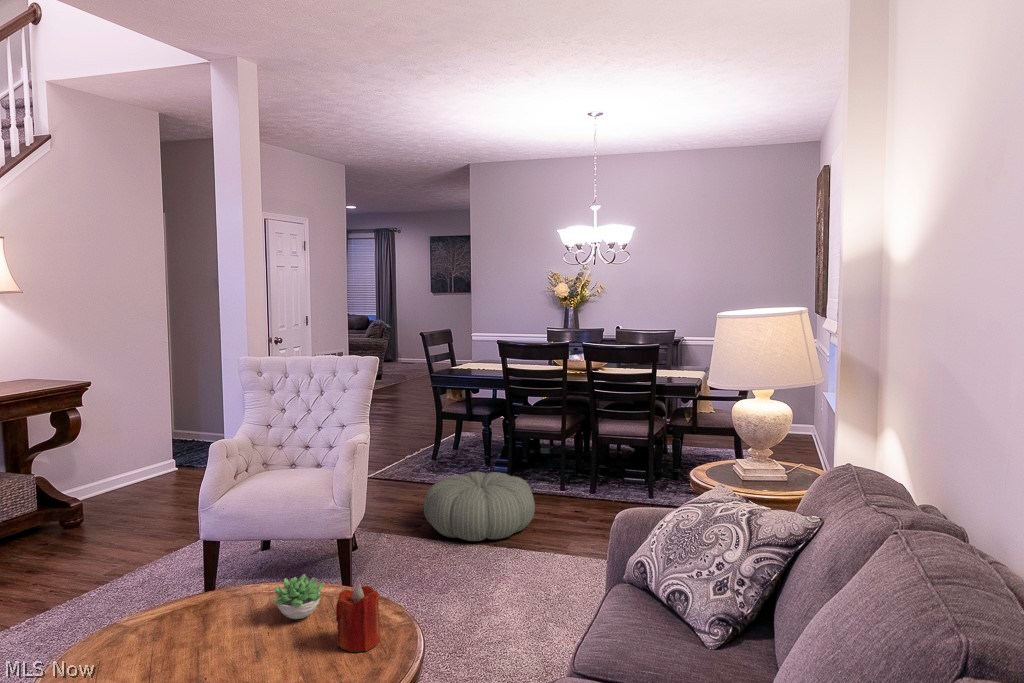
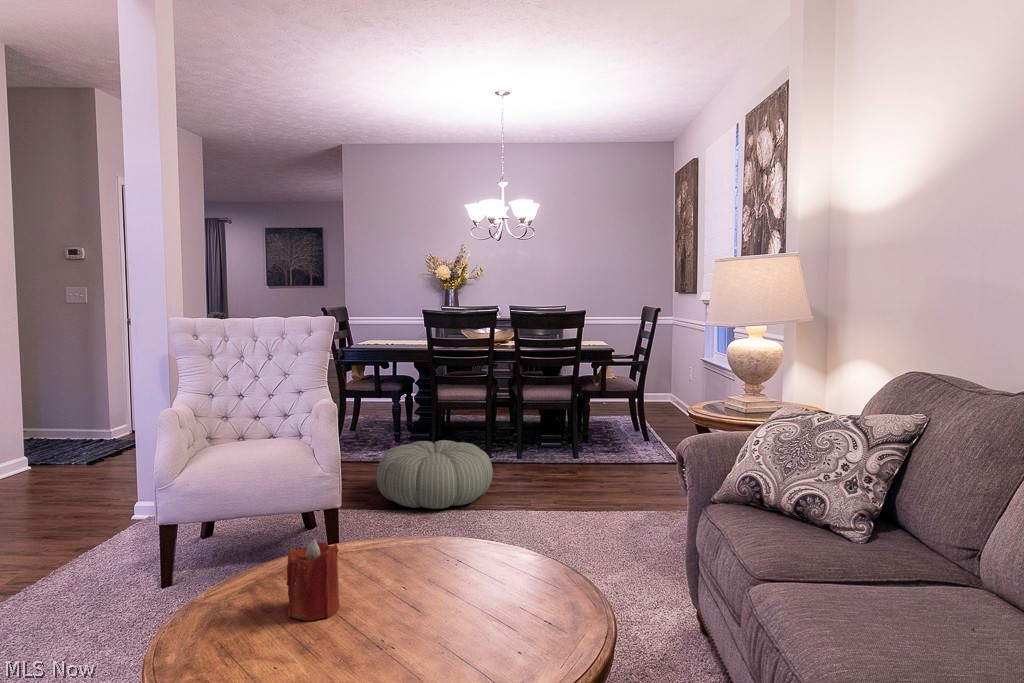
succulent plant: present [272,574,324,619] -> none [384,522,448,572]
candle: present [336,585,380,652] -> present [287,539,340,620]

